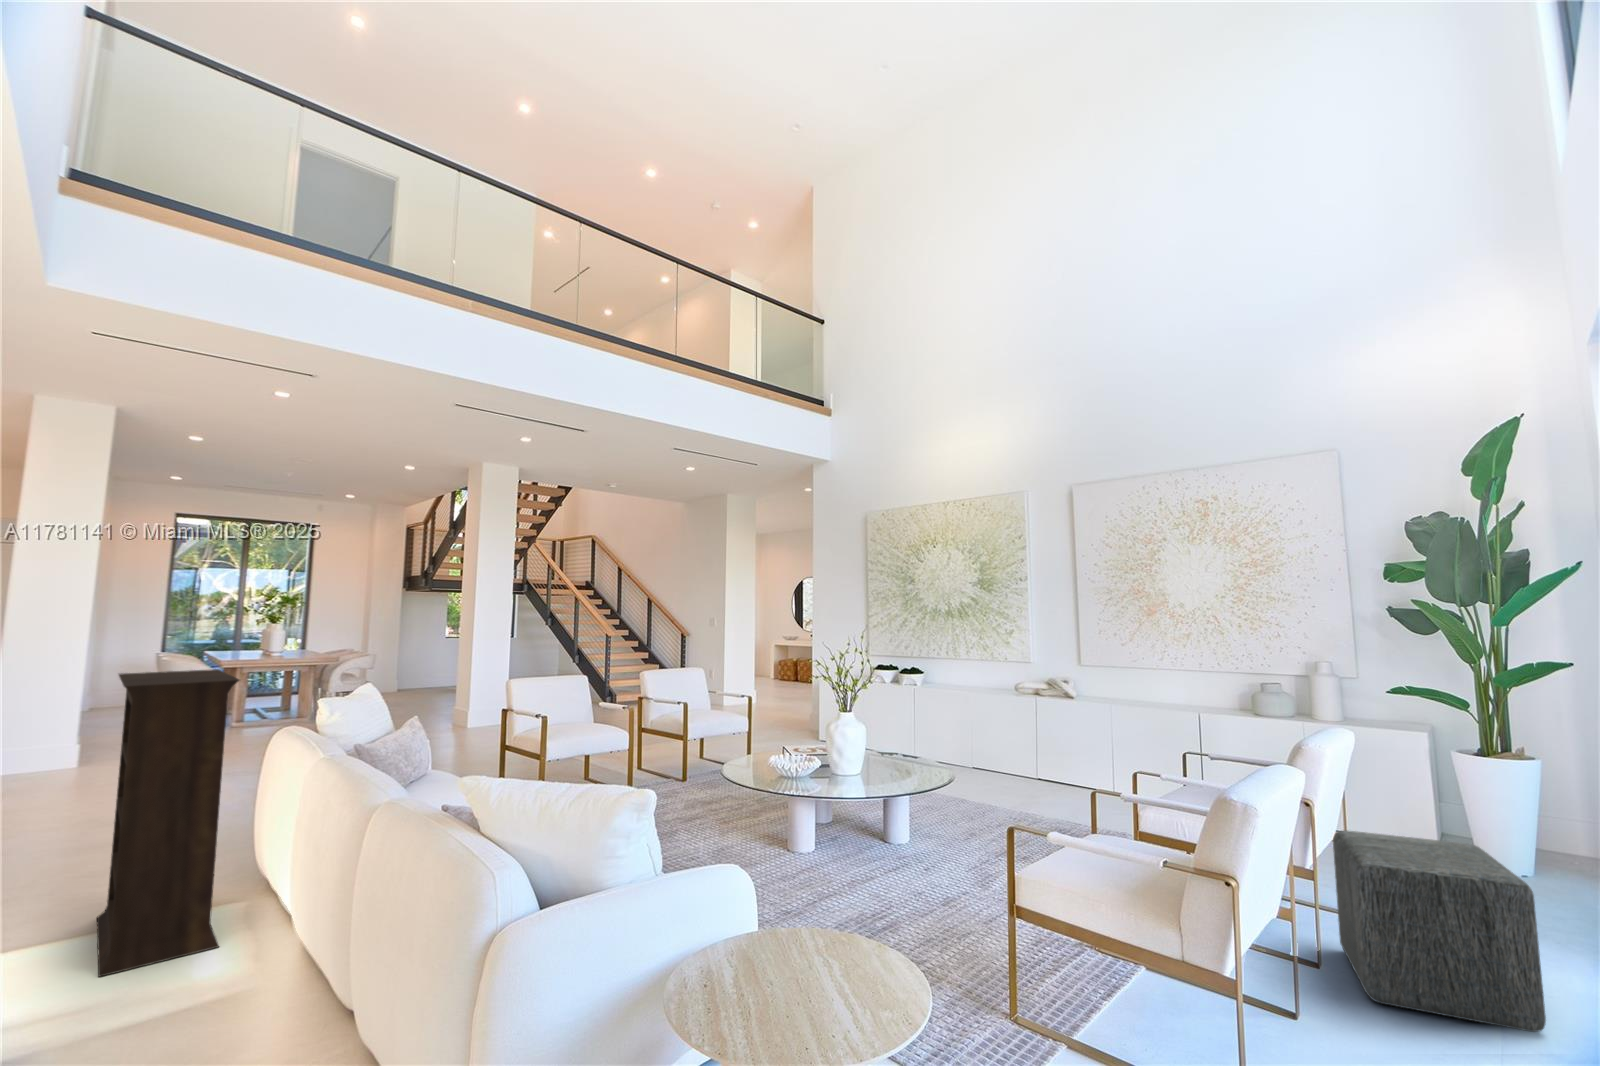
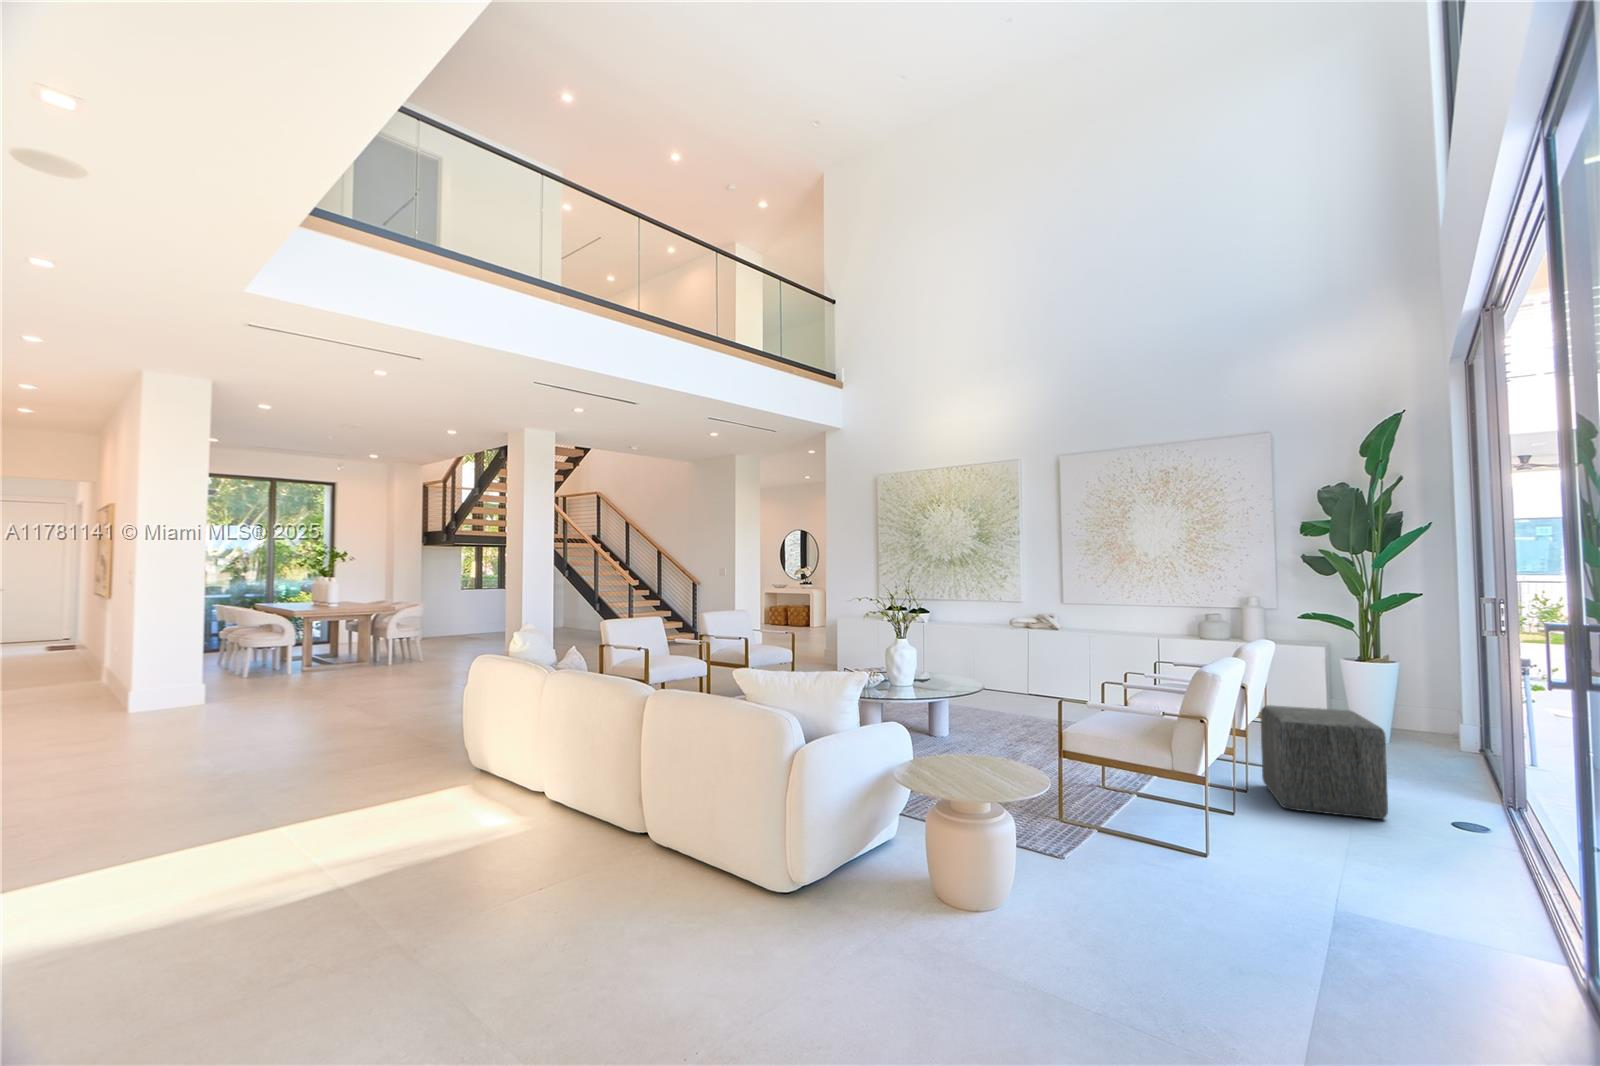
bookcase: present [97,669,239,977] -> none [359,605,481,822]

